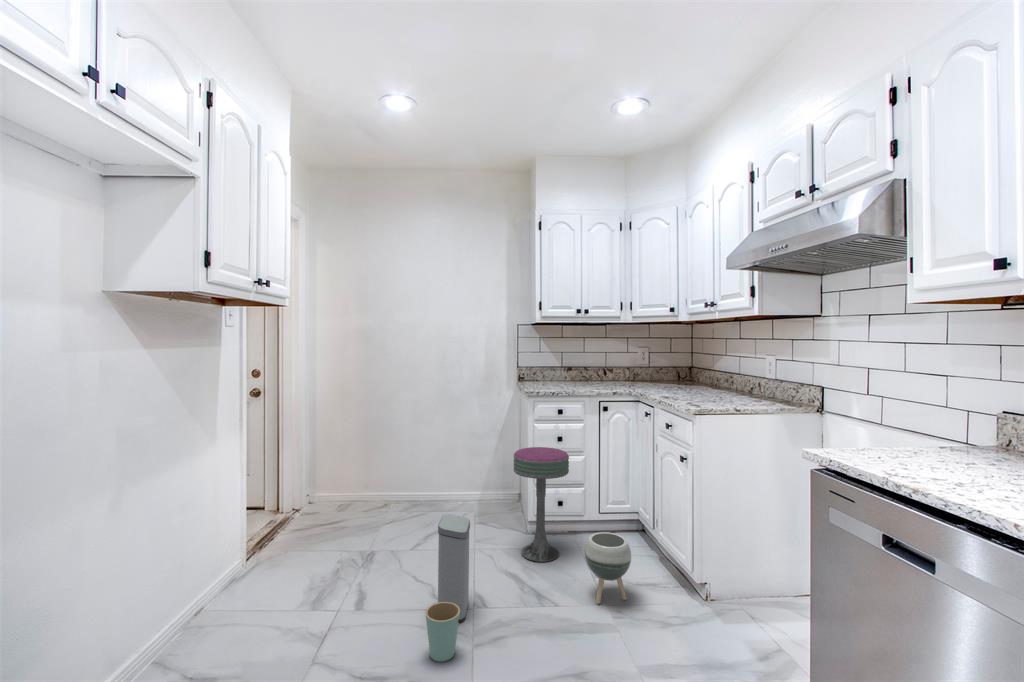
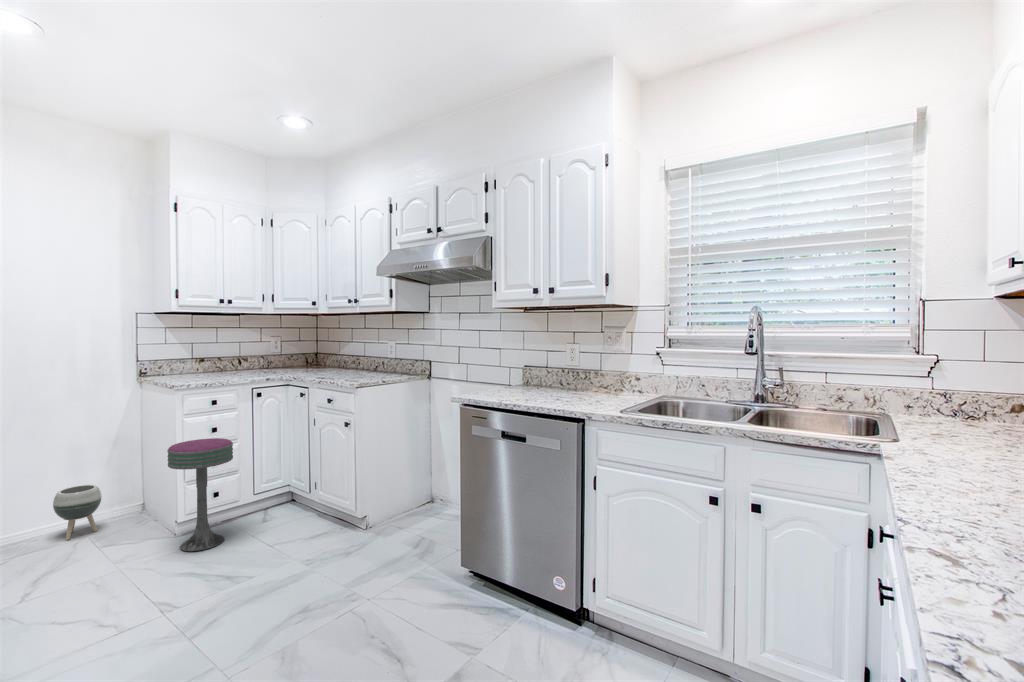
trash can: present [426,514,470,662] -> none [113,517,173,650]
planter: present [585,532,631,604] -> present [53,485,102,540]

